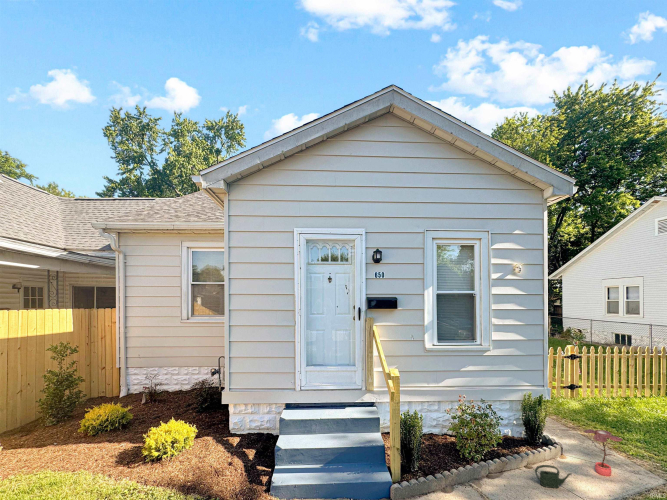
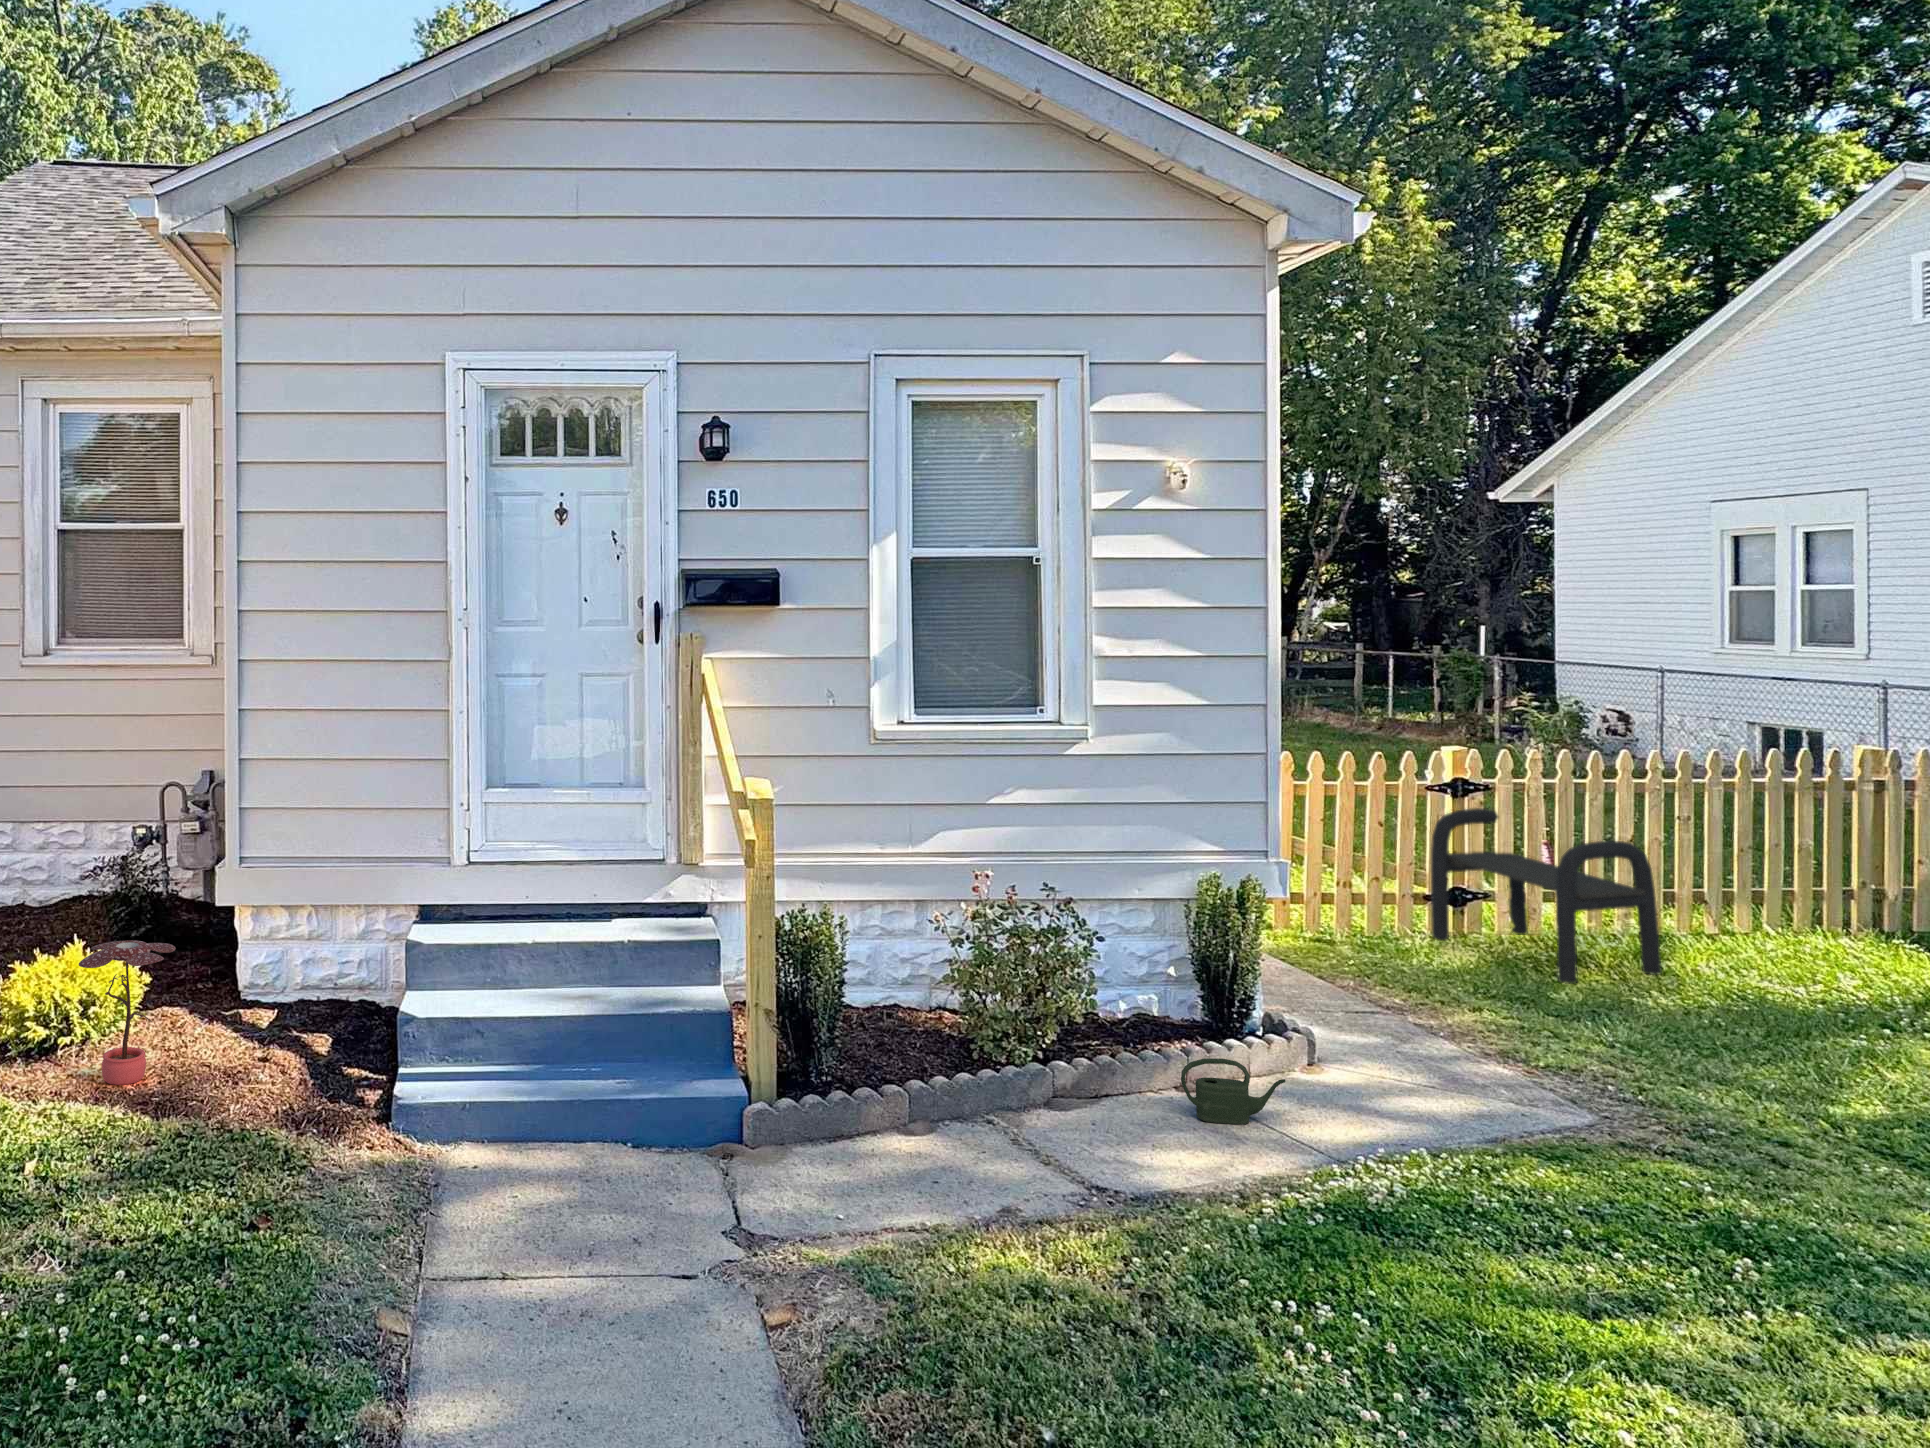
bench: none [569,363,642,417] -> present [1431,808,1662,984]
potted plant: present [584,429,622,476] -> present [79,940,176,1085]

